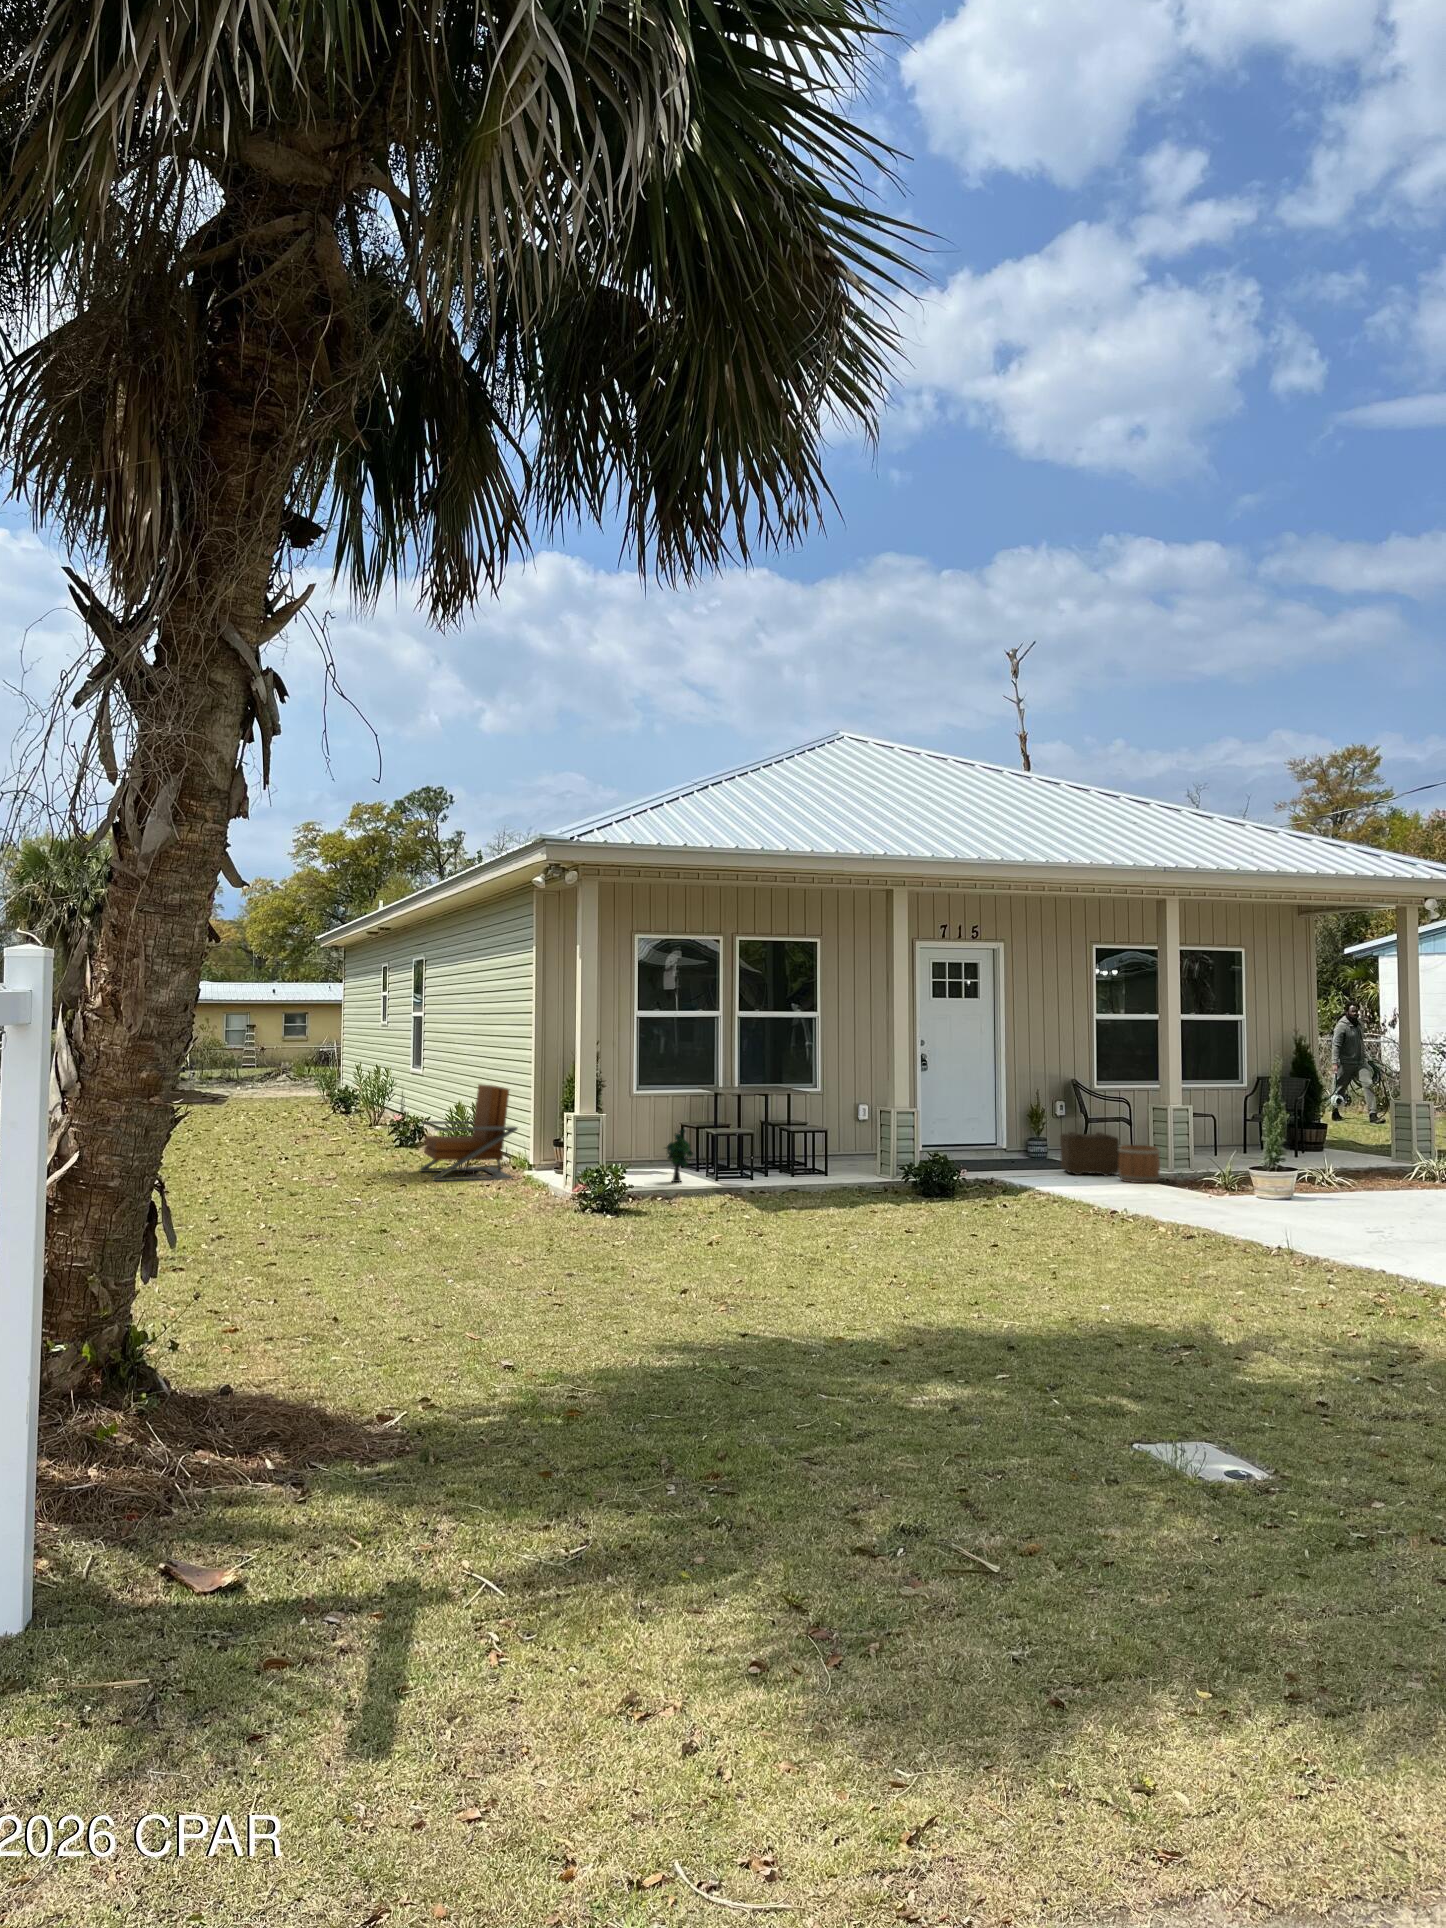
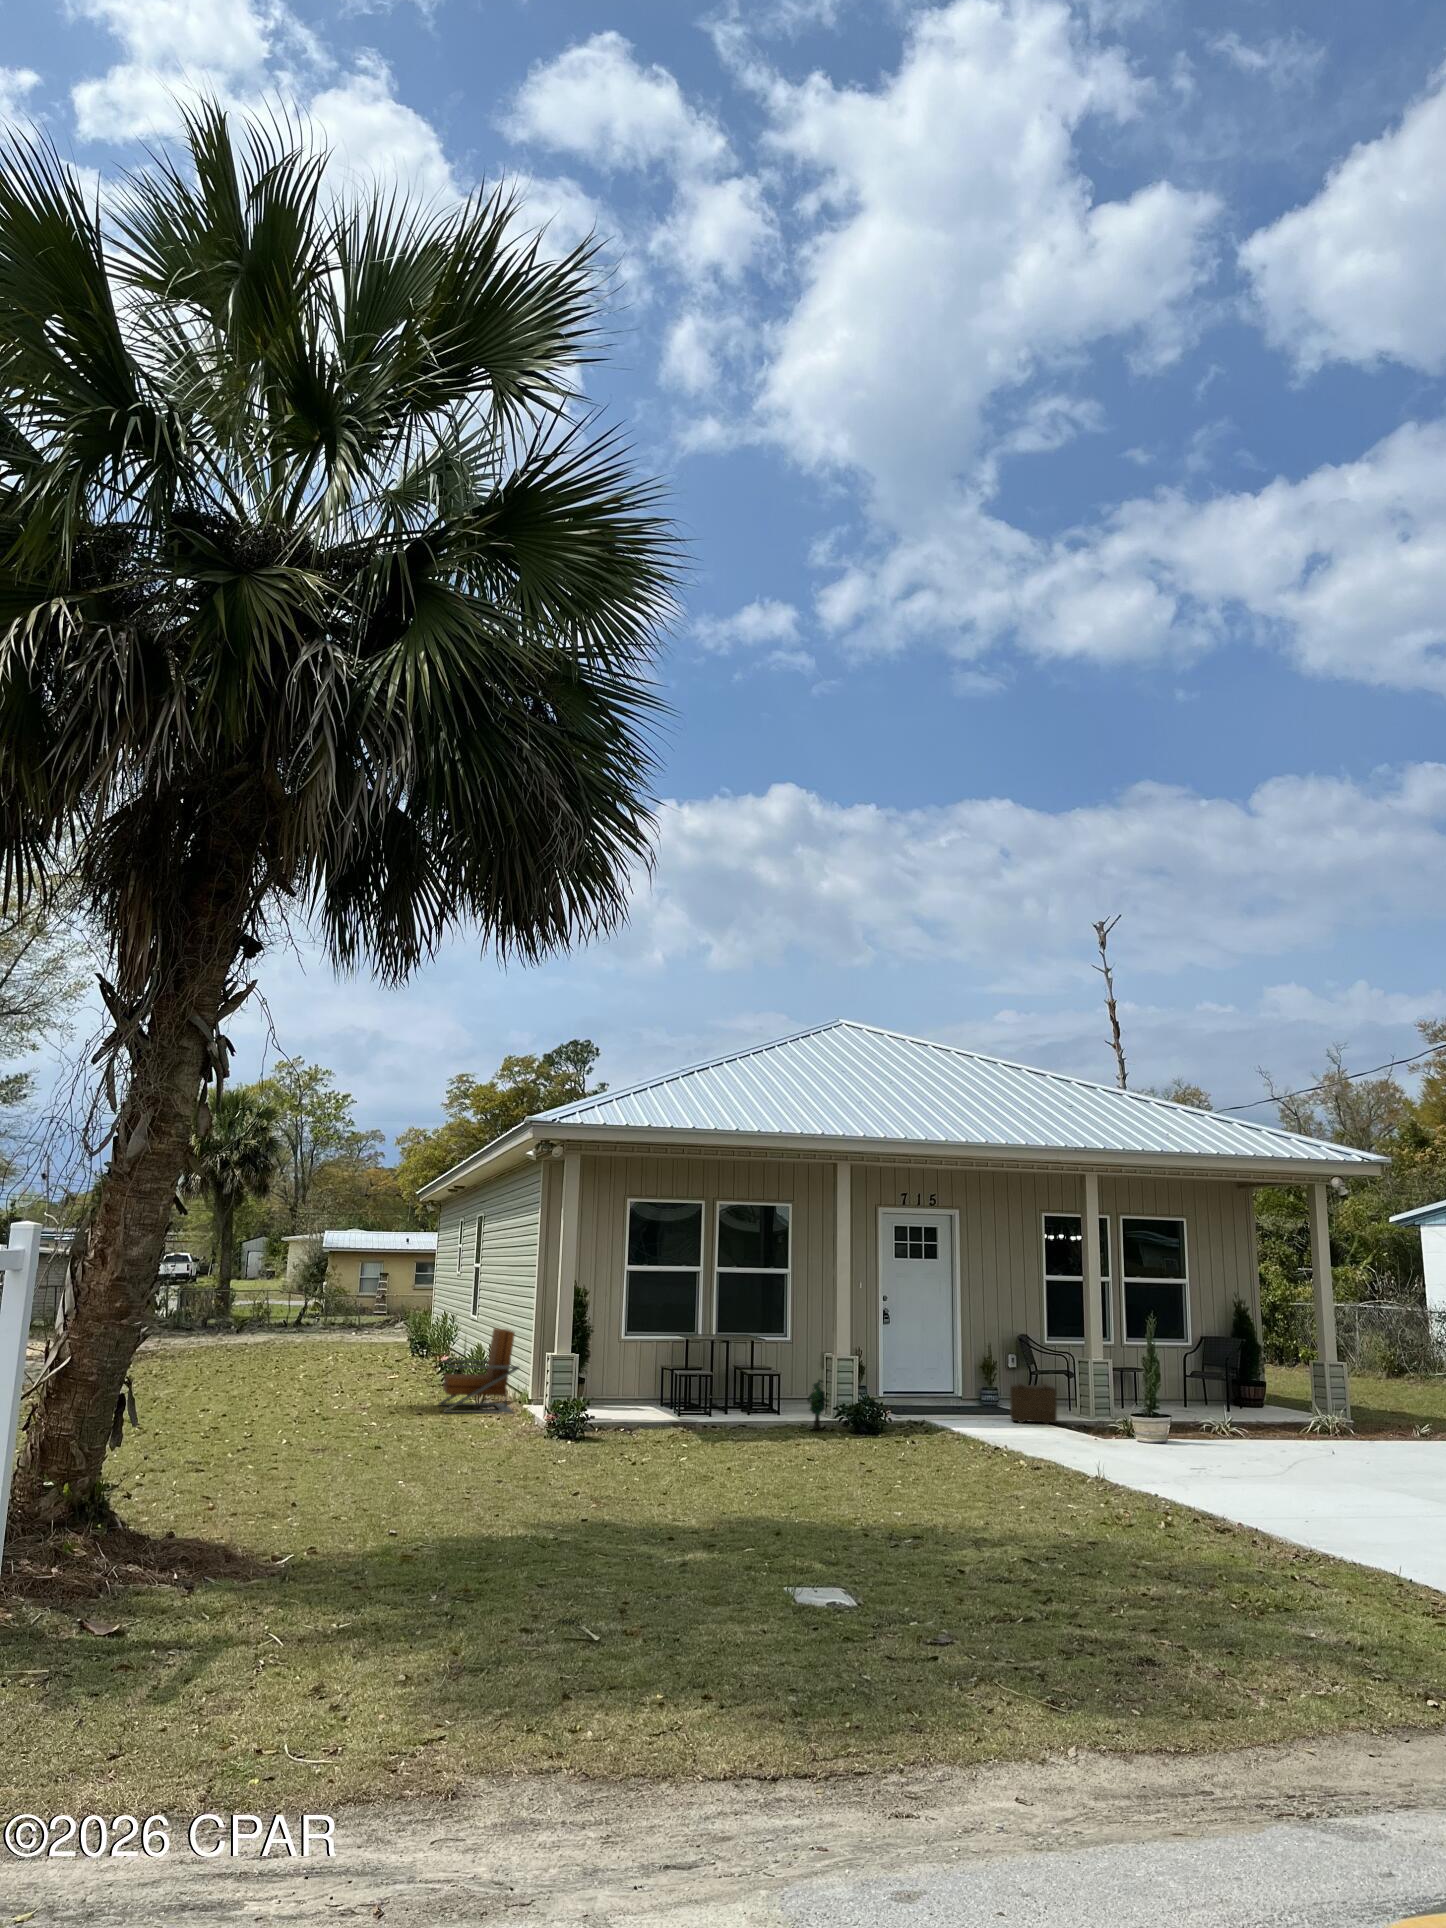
decorative plant: present [666,1129,693,1182] -> present [807,1380,829,1429]
bucket: present [1118,1145,1160,1183] -> none [1050,1395,1087,1431]

